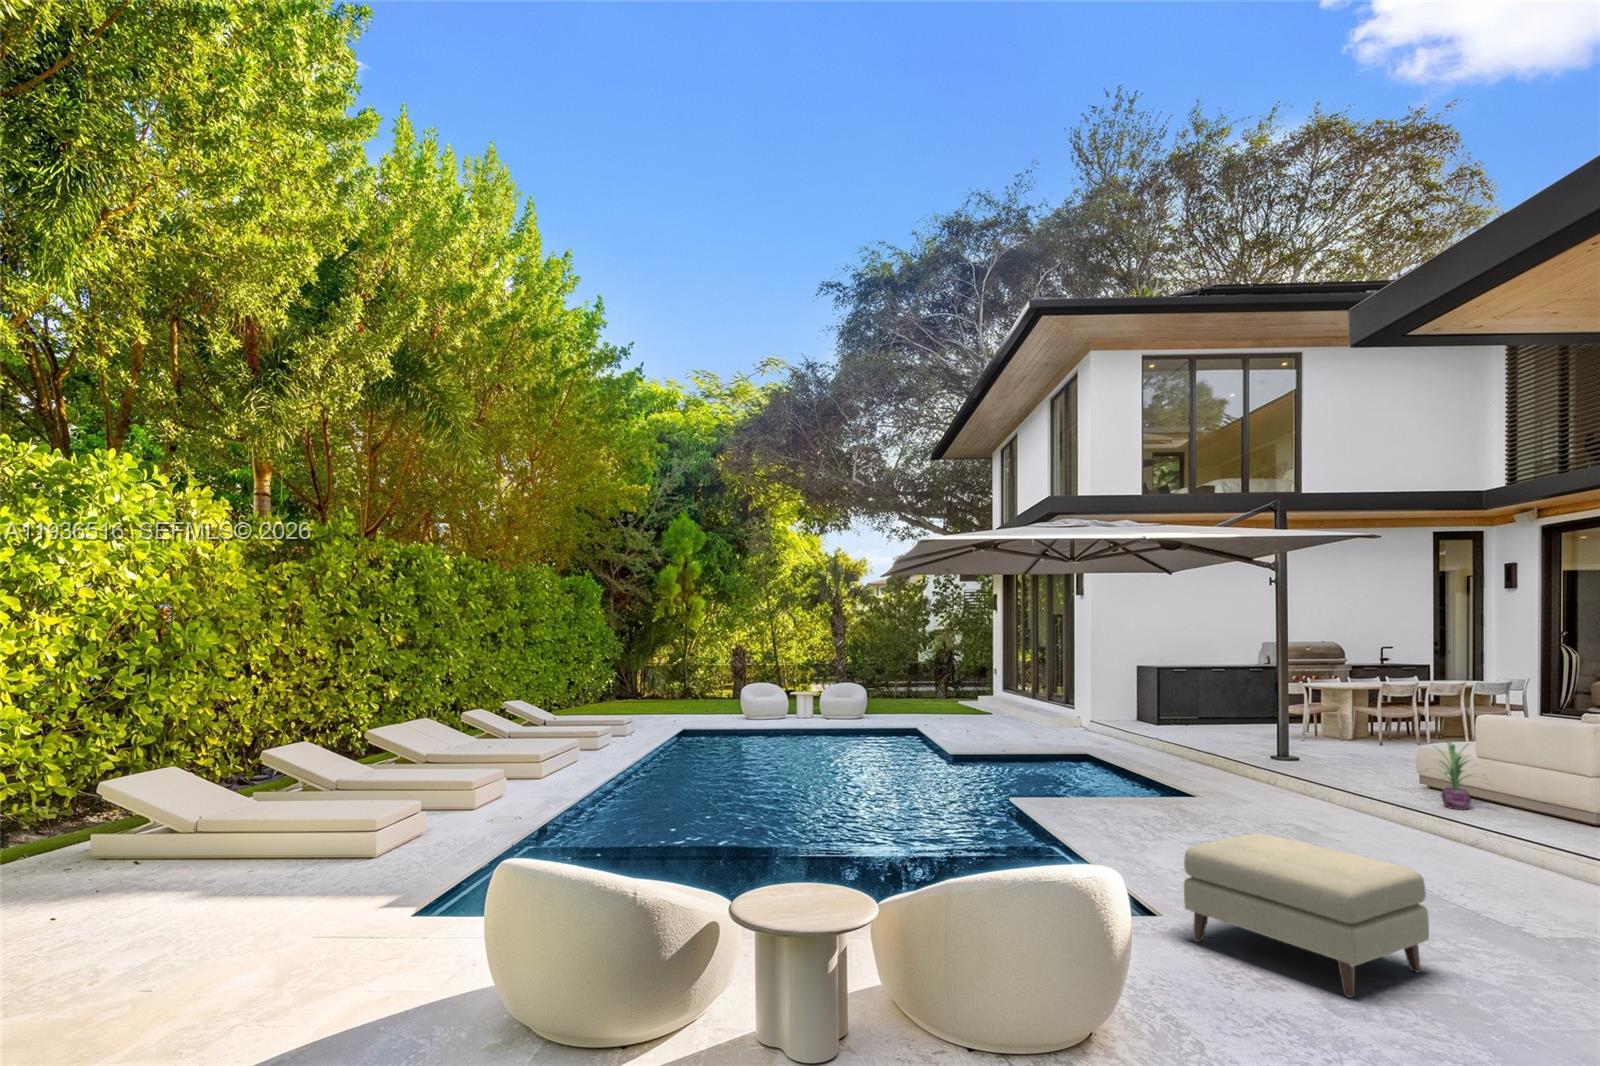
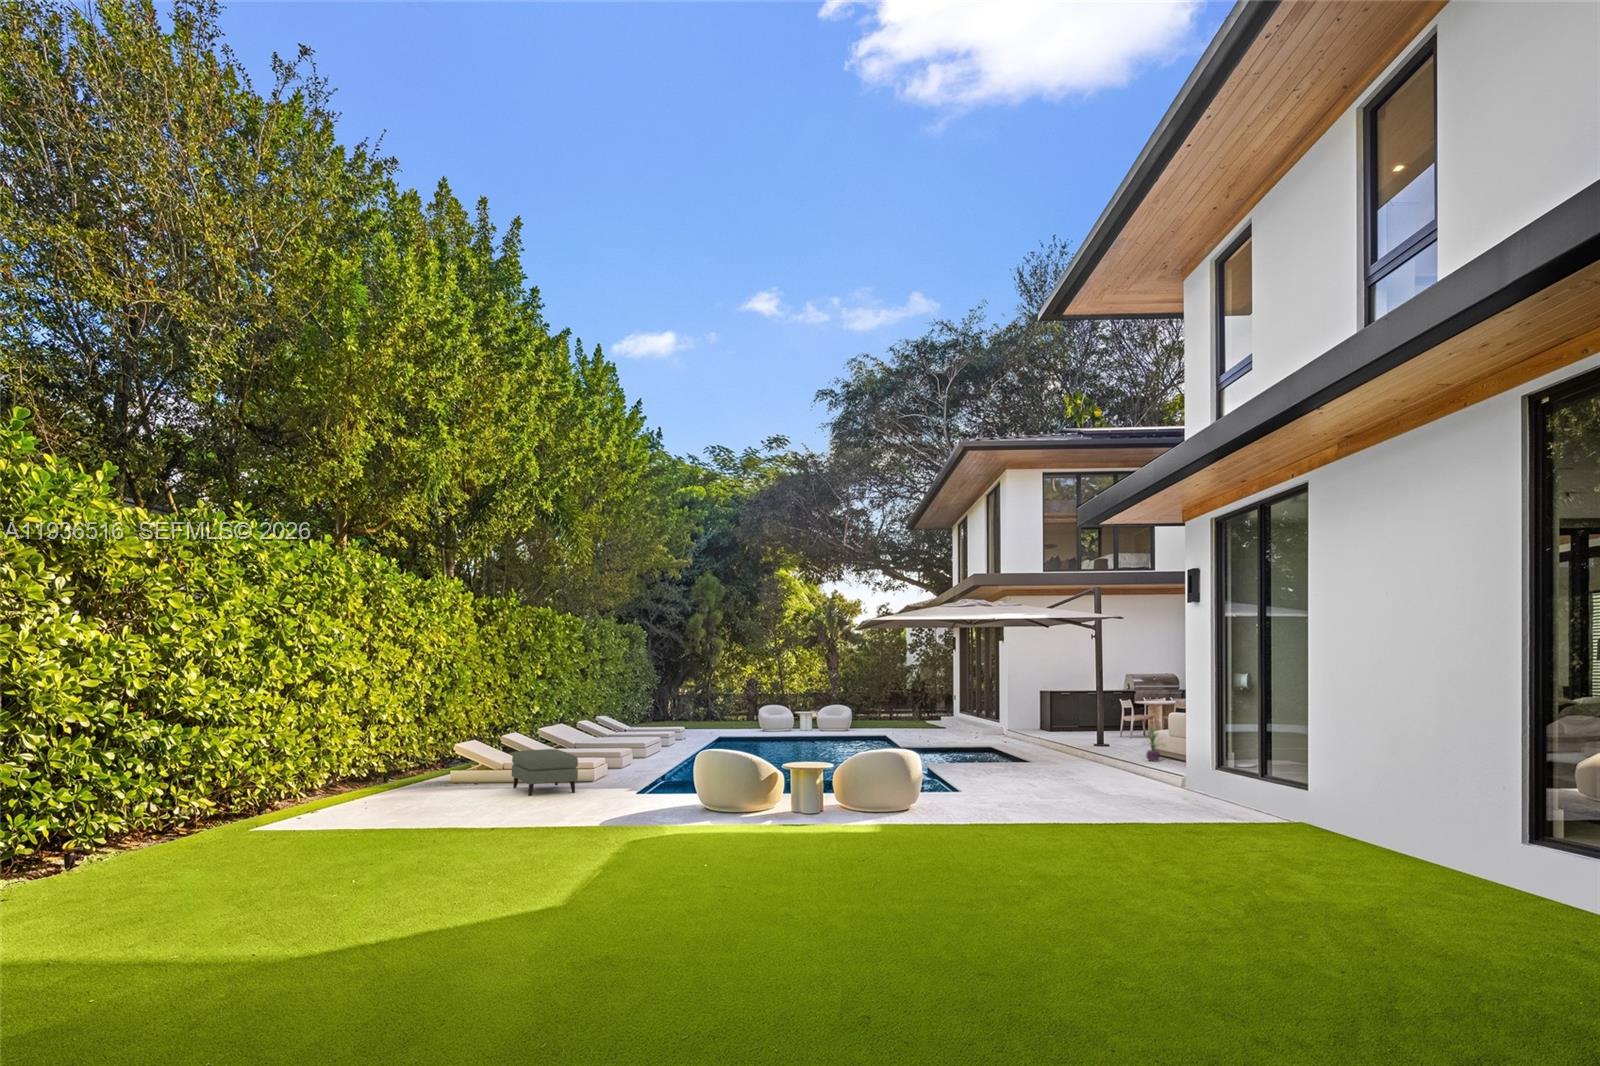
ottoman: present [1184,833,1429,998] -> present [512,749,578,796]

